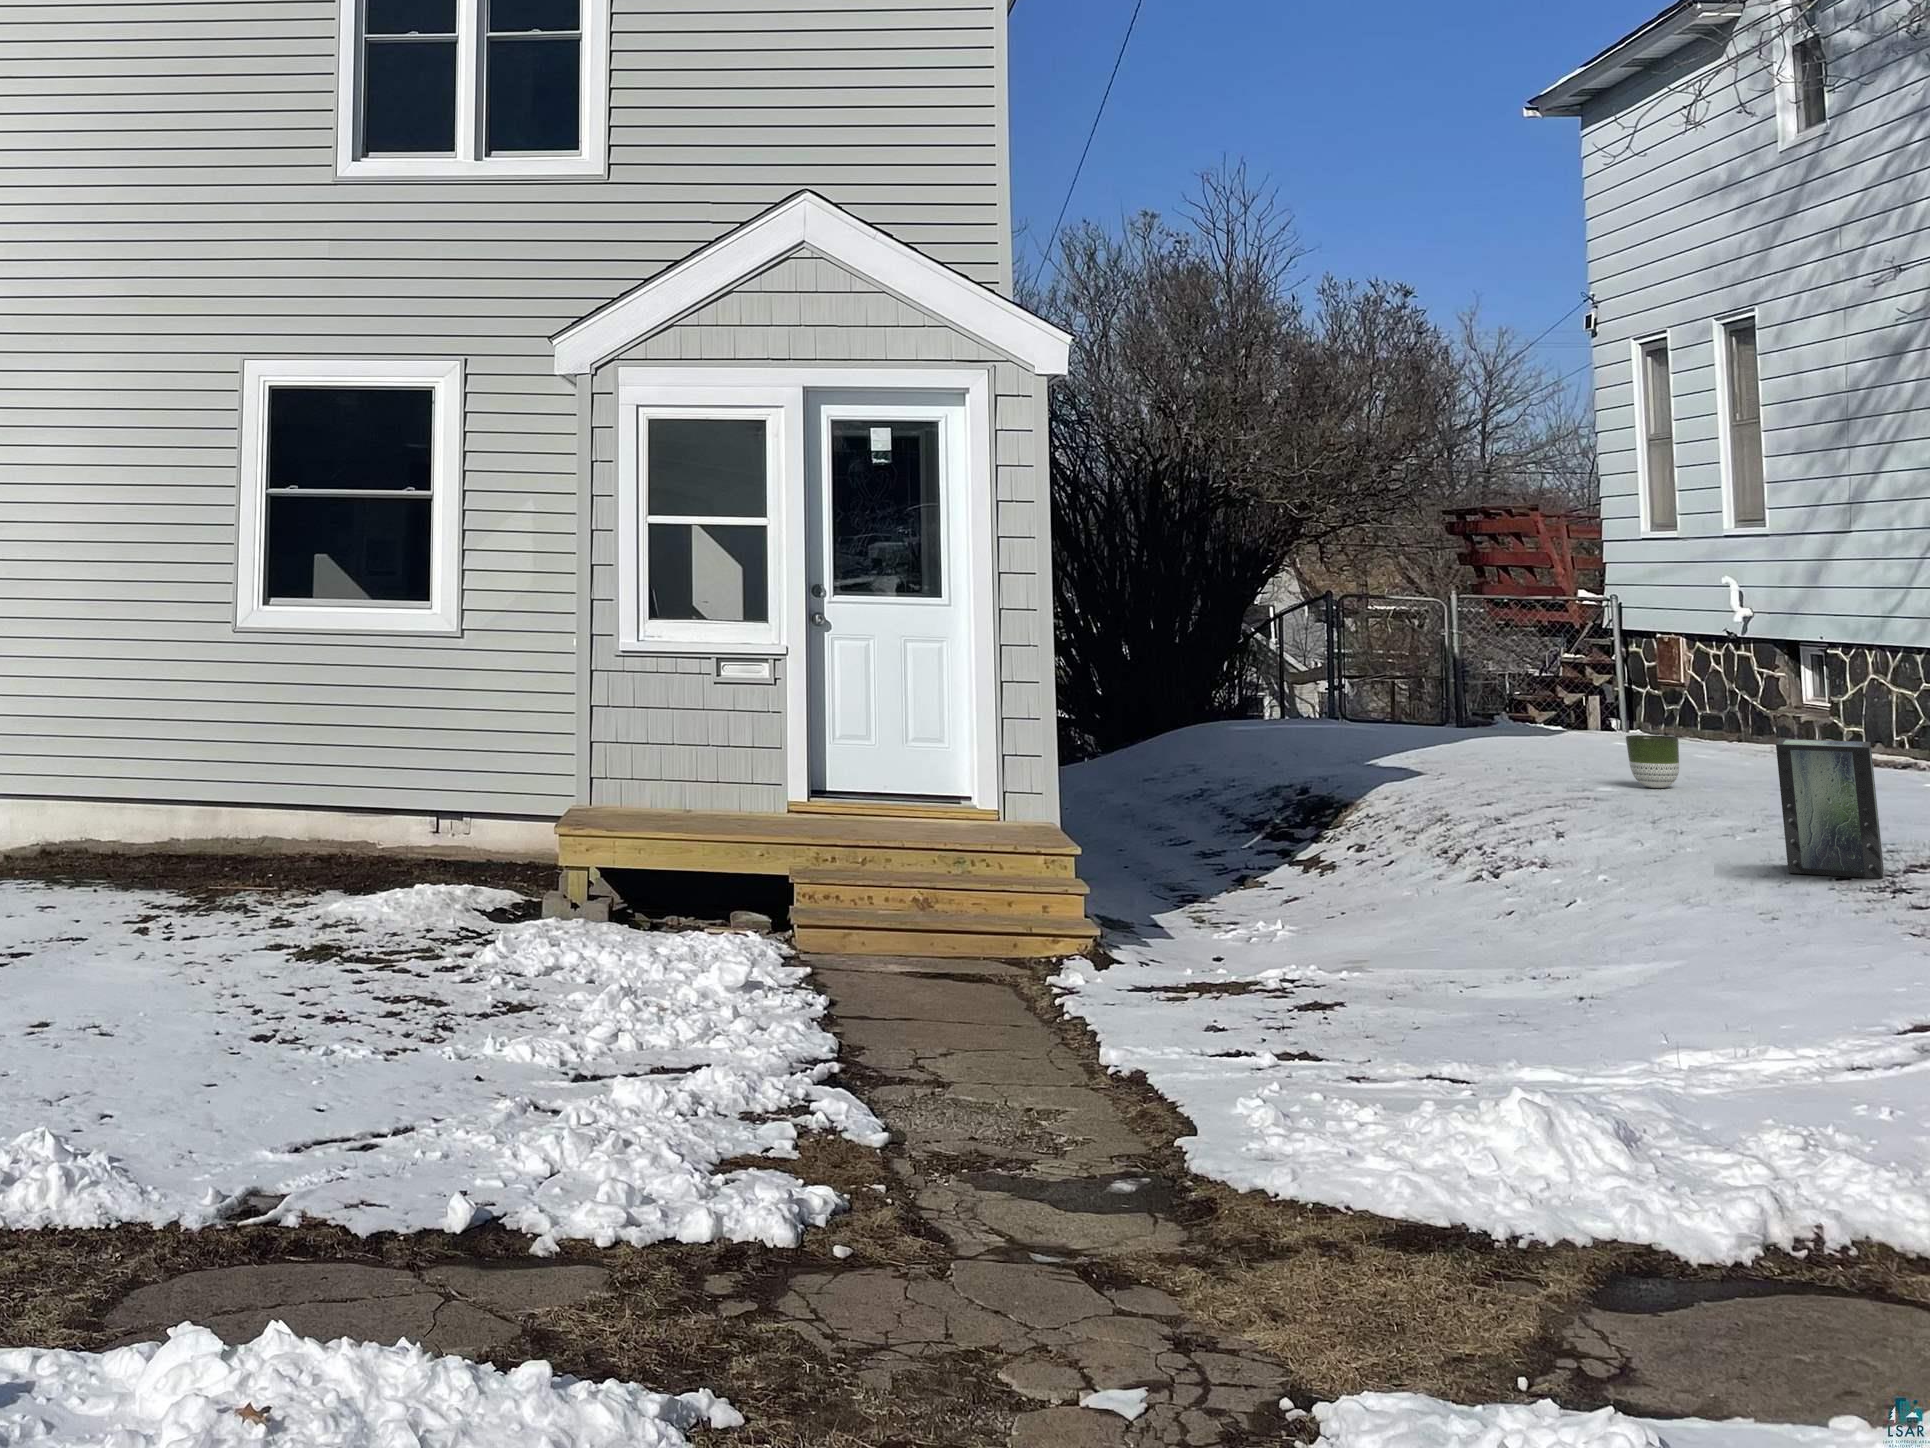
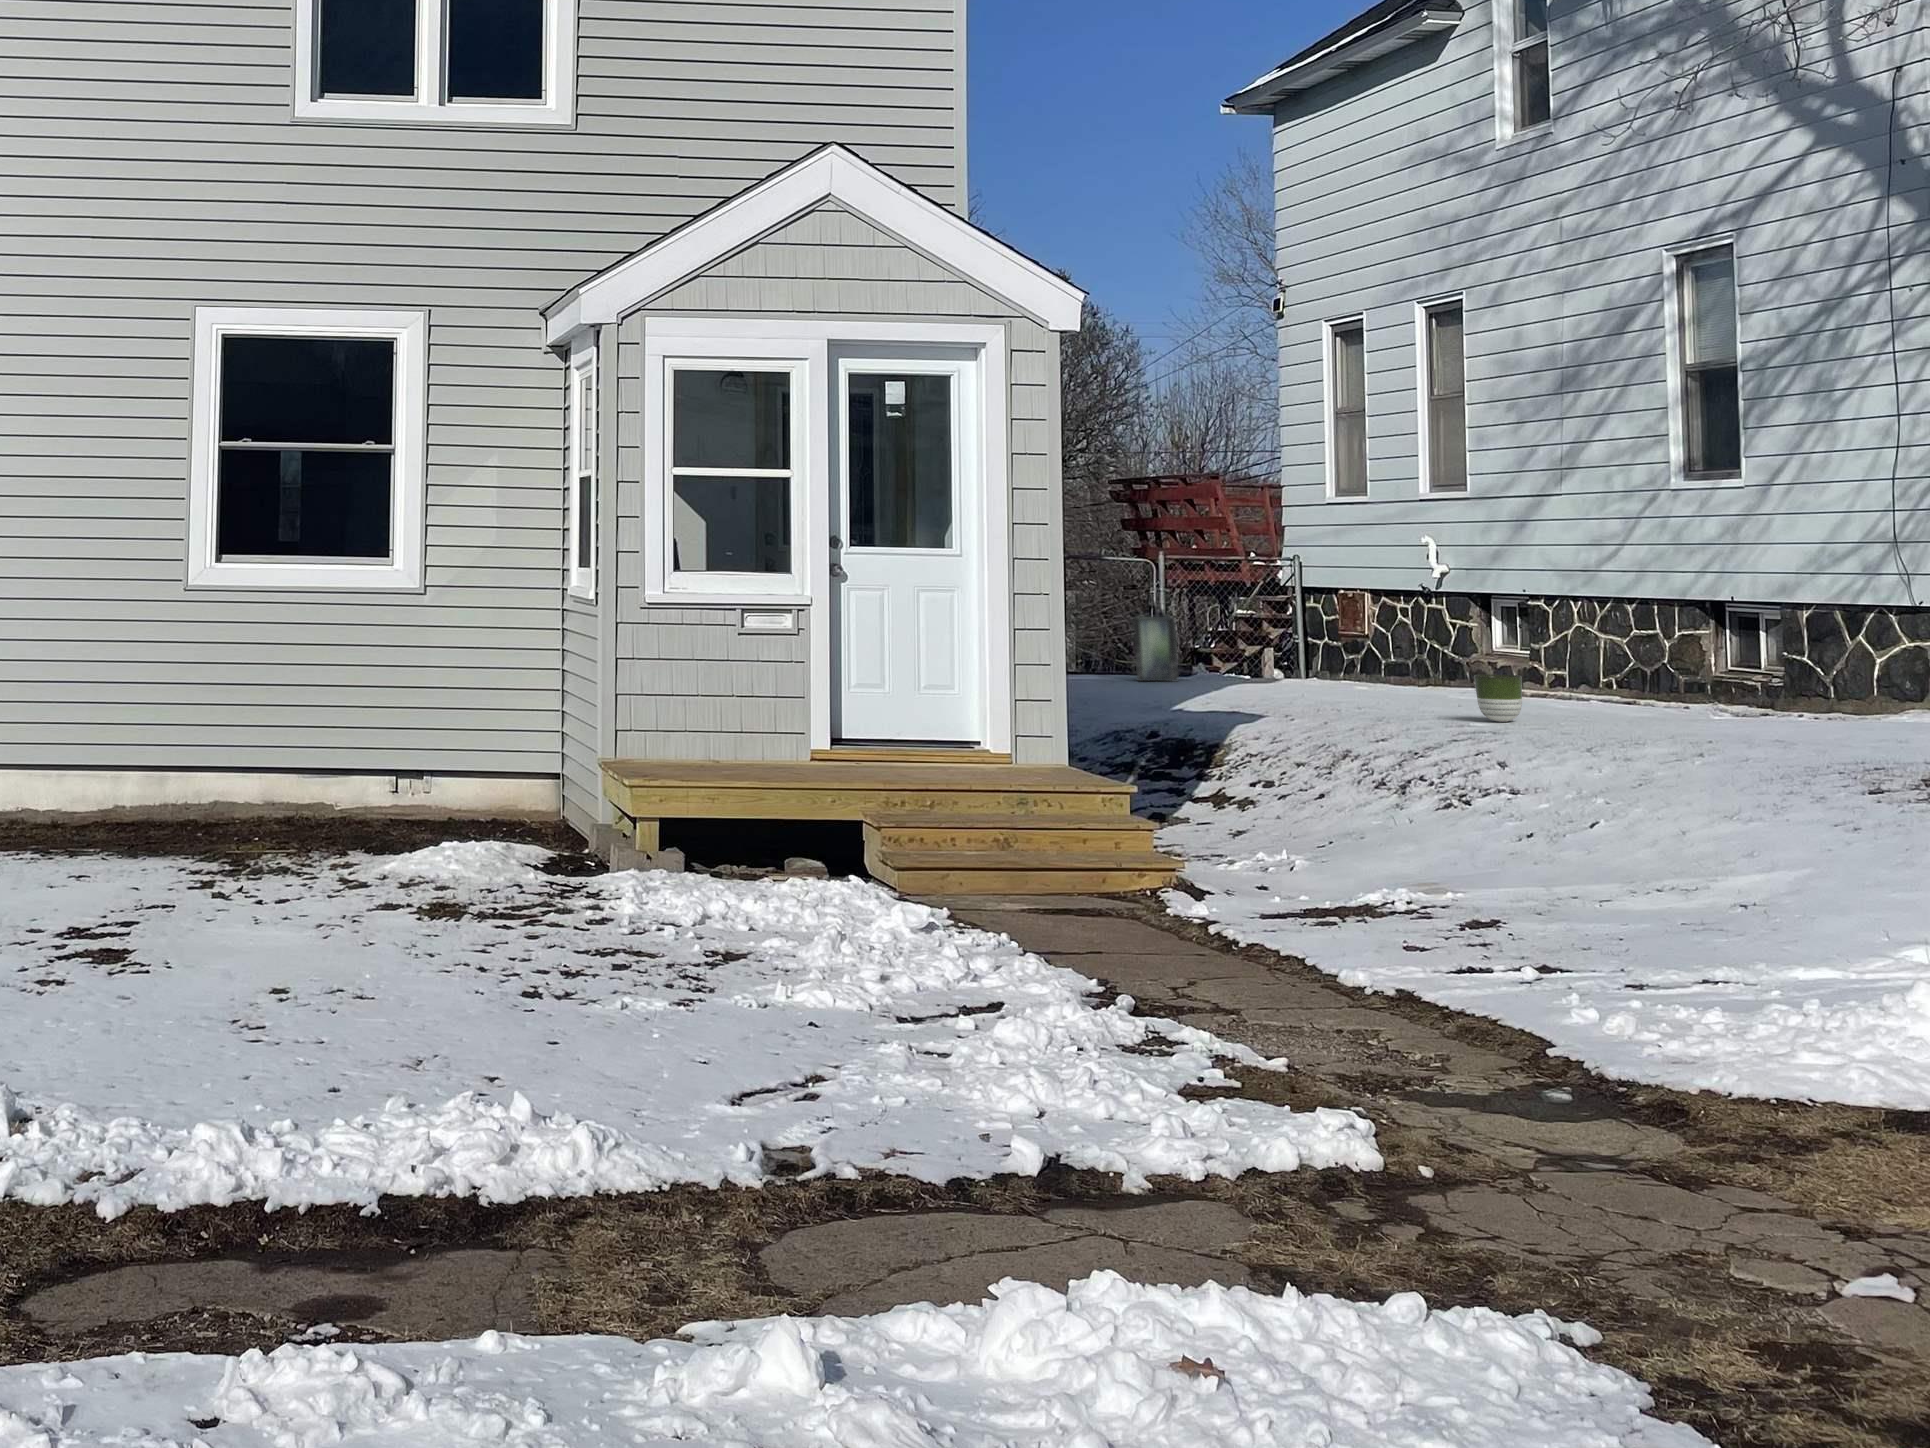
storage box: present [1776,739,1884,879] -> present [1134,617,1179,682]

